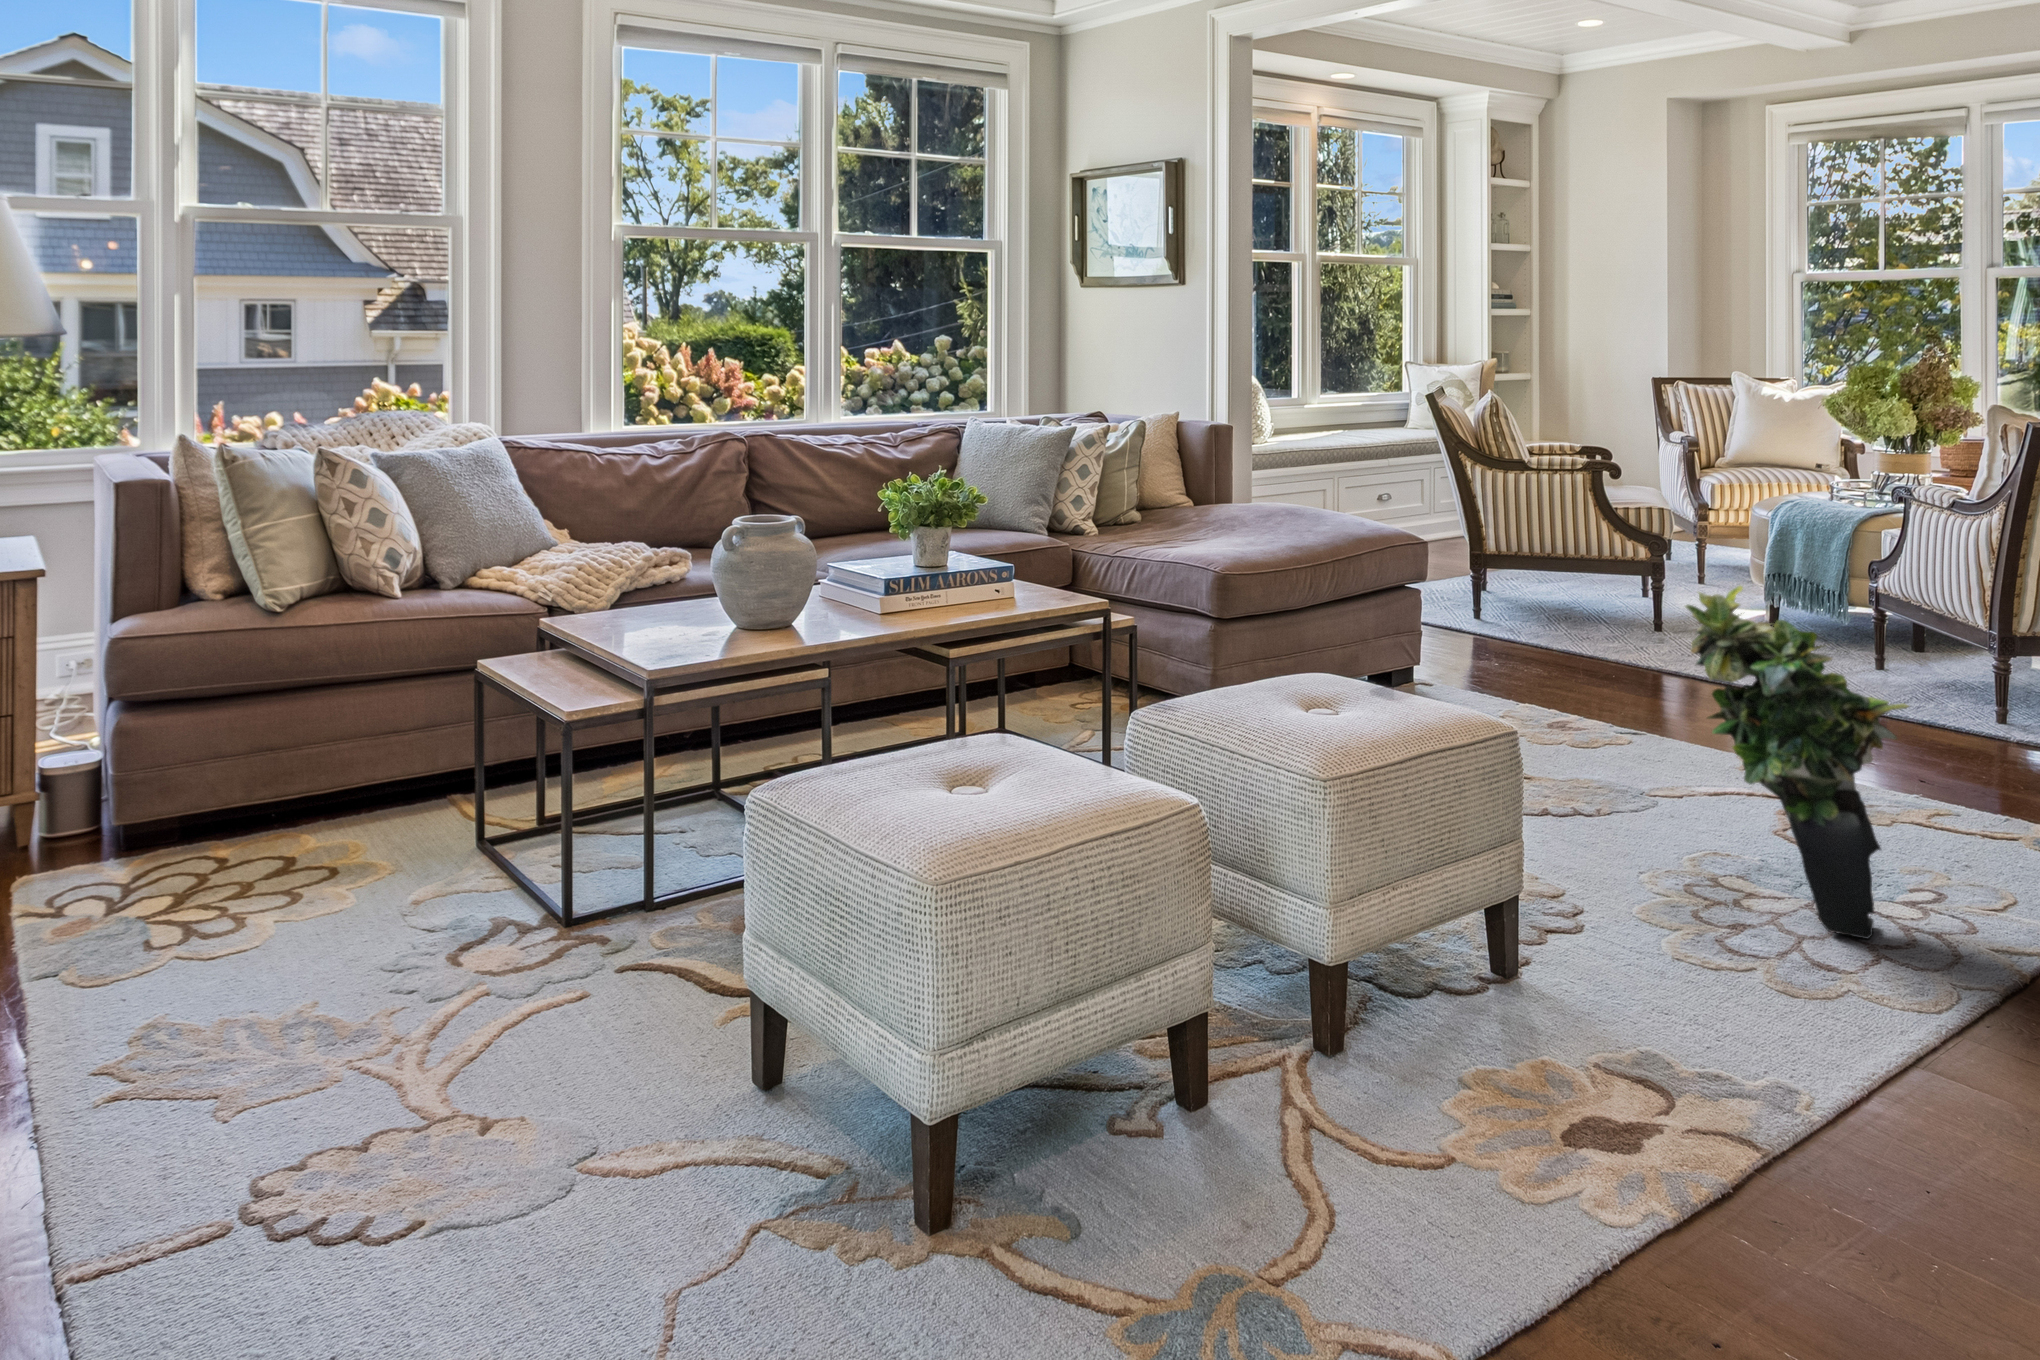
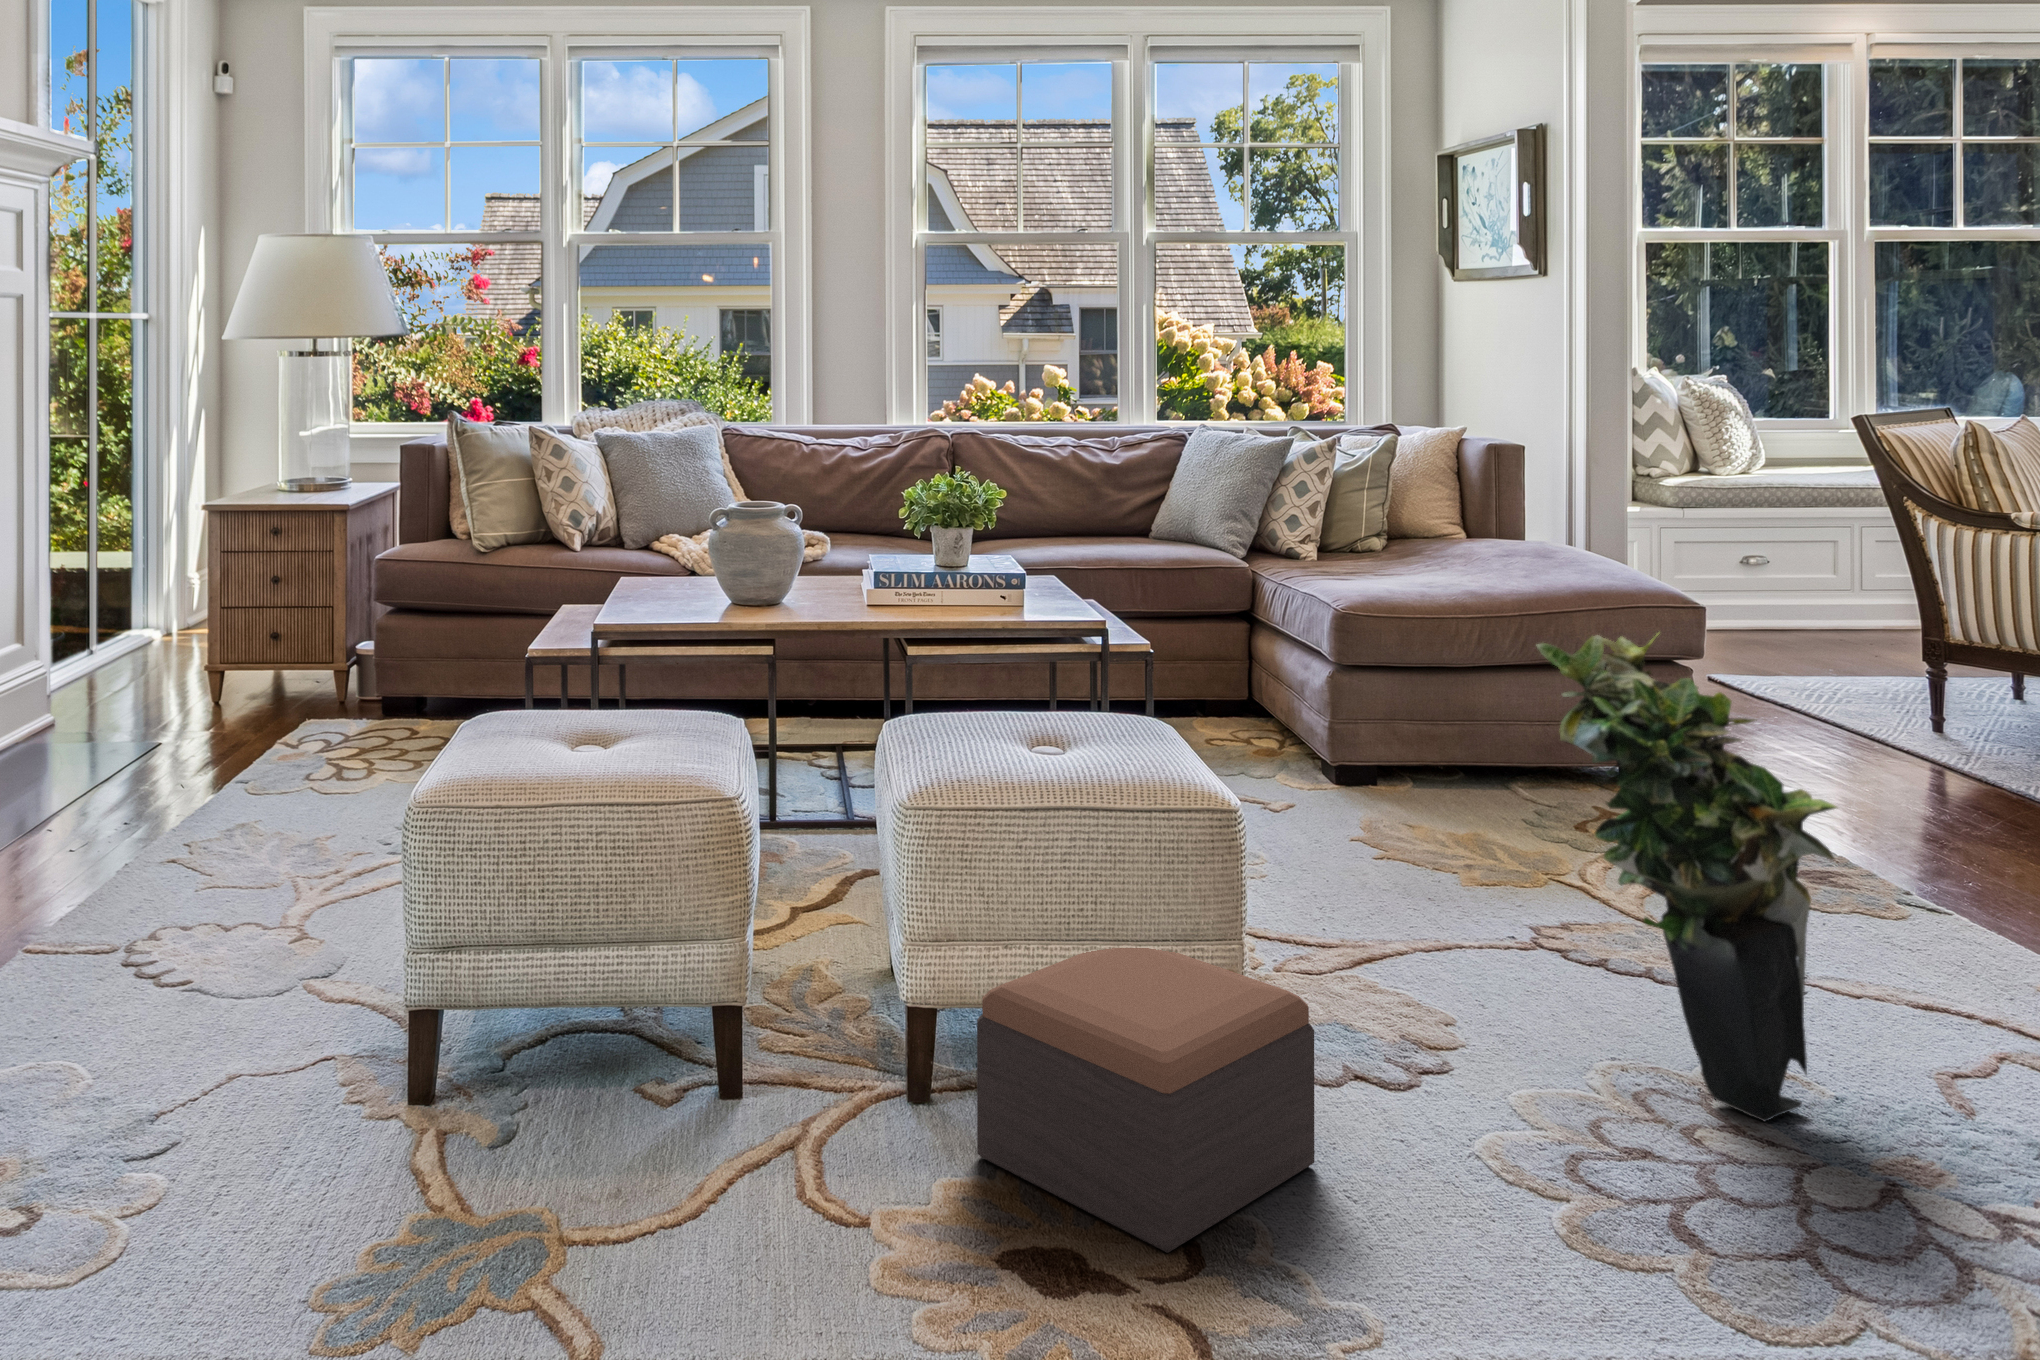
footstool: none [1532,920,1808,1205] -> present [977,948,1314,1253]

